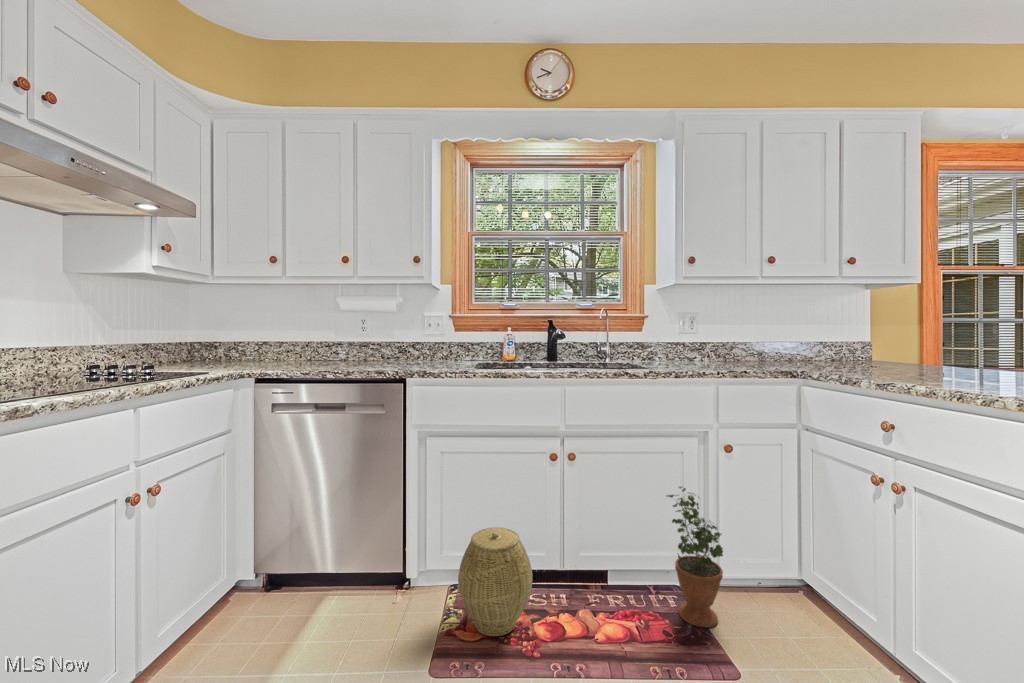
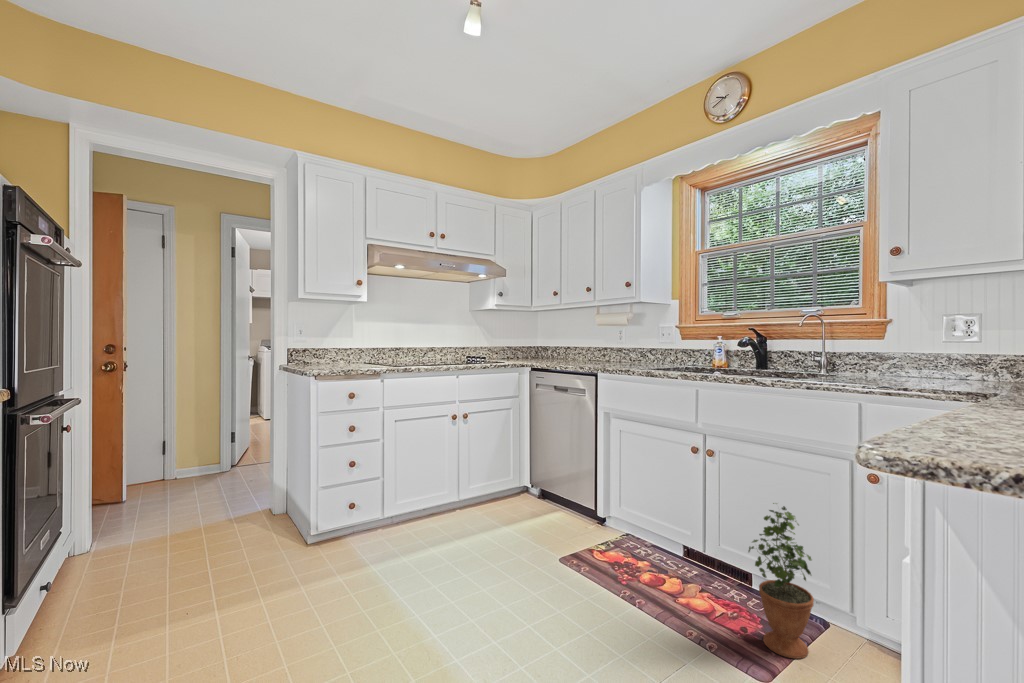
woven basket: present [458,527,532,636] -> none [588,491,646,569]

